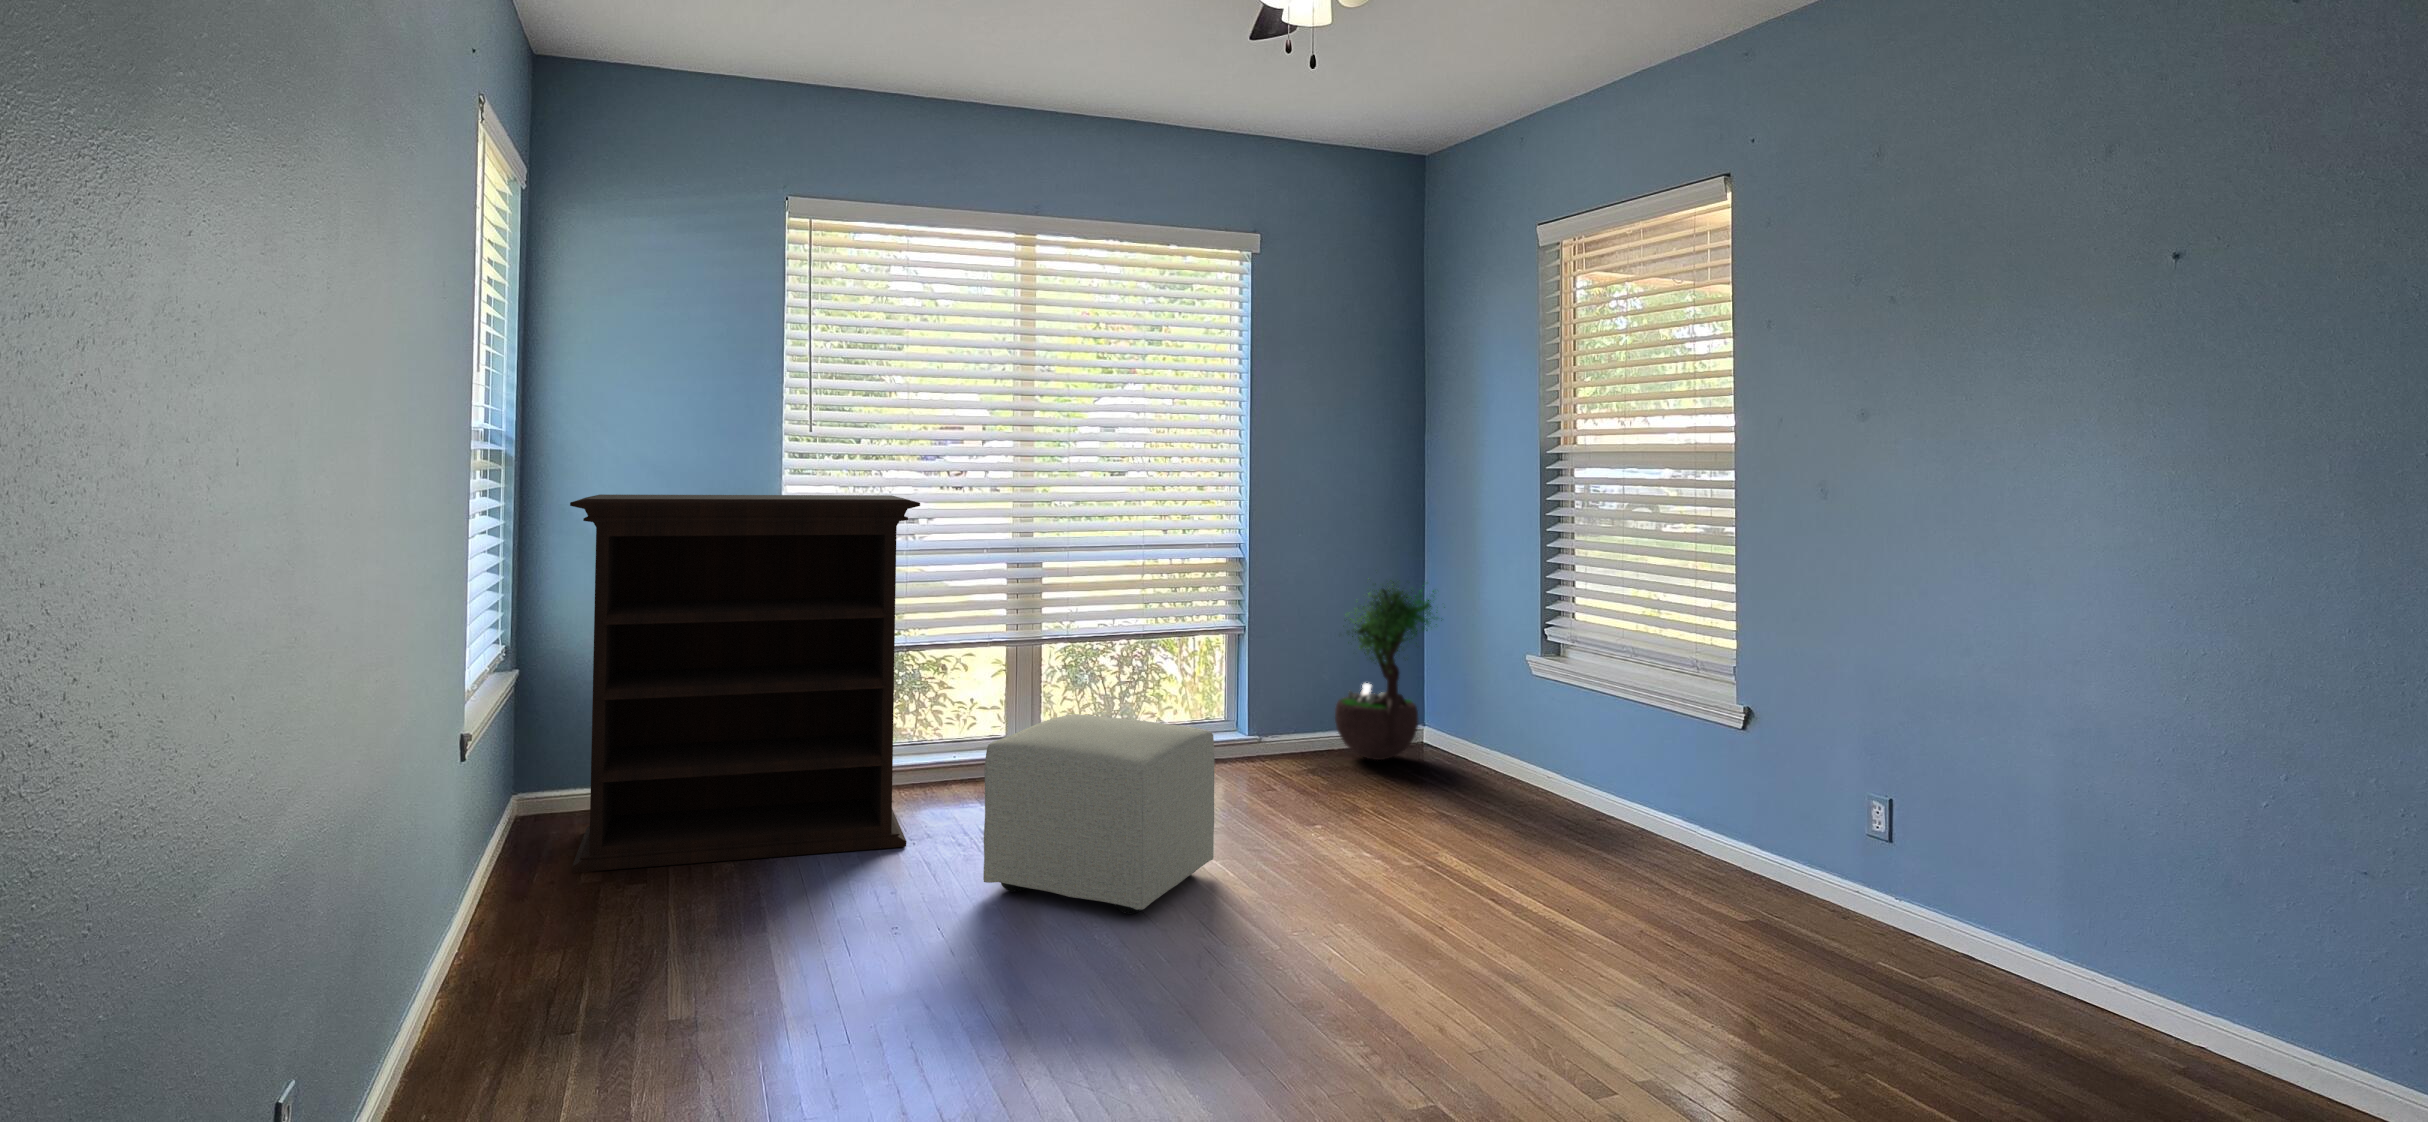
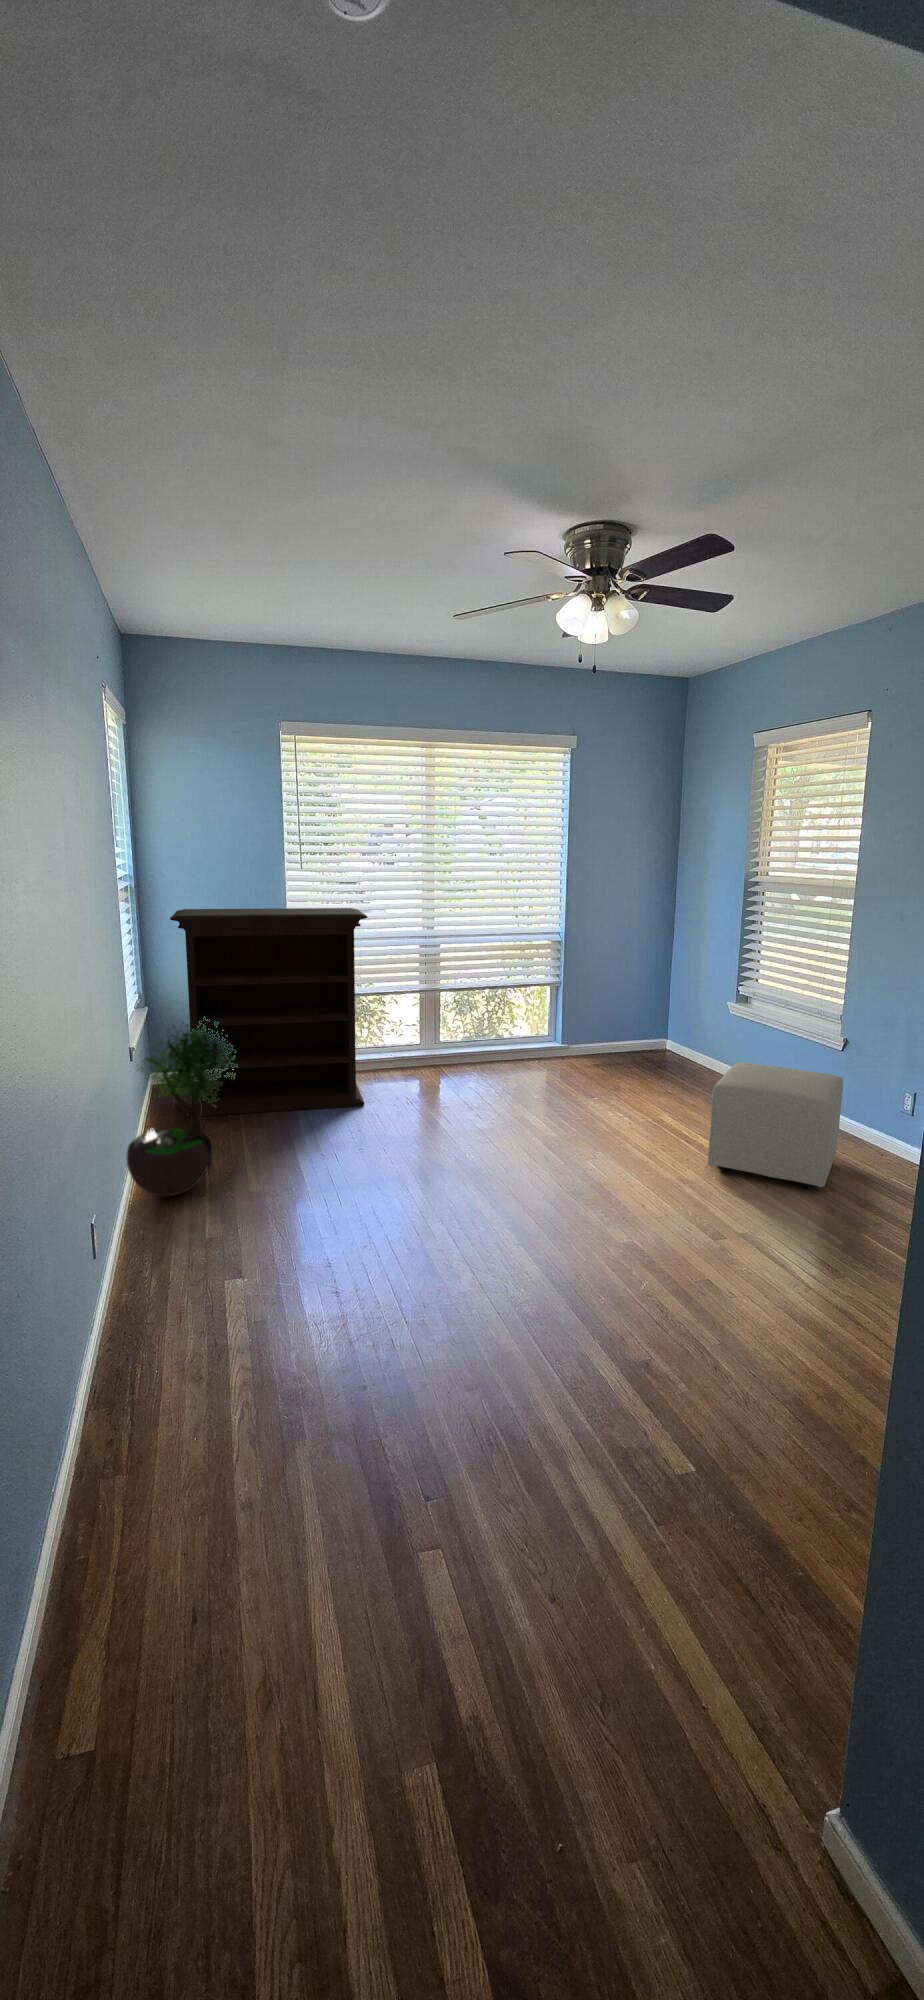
potted tree: present [1335,579,1445,760] -> present [126,1016,237,1196]
ottoman: present [983,714,1214,914] -> present [708,1062,843,1188]

